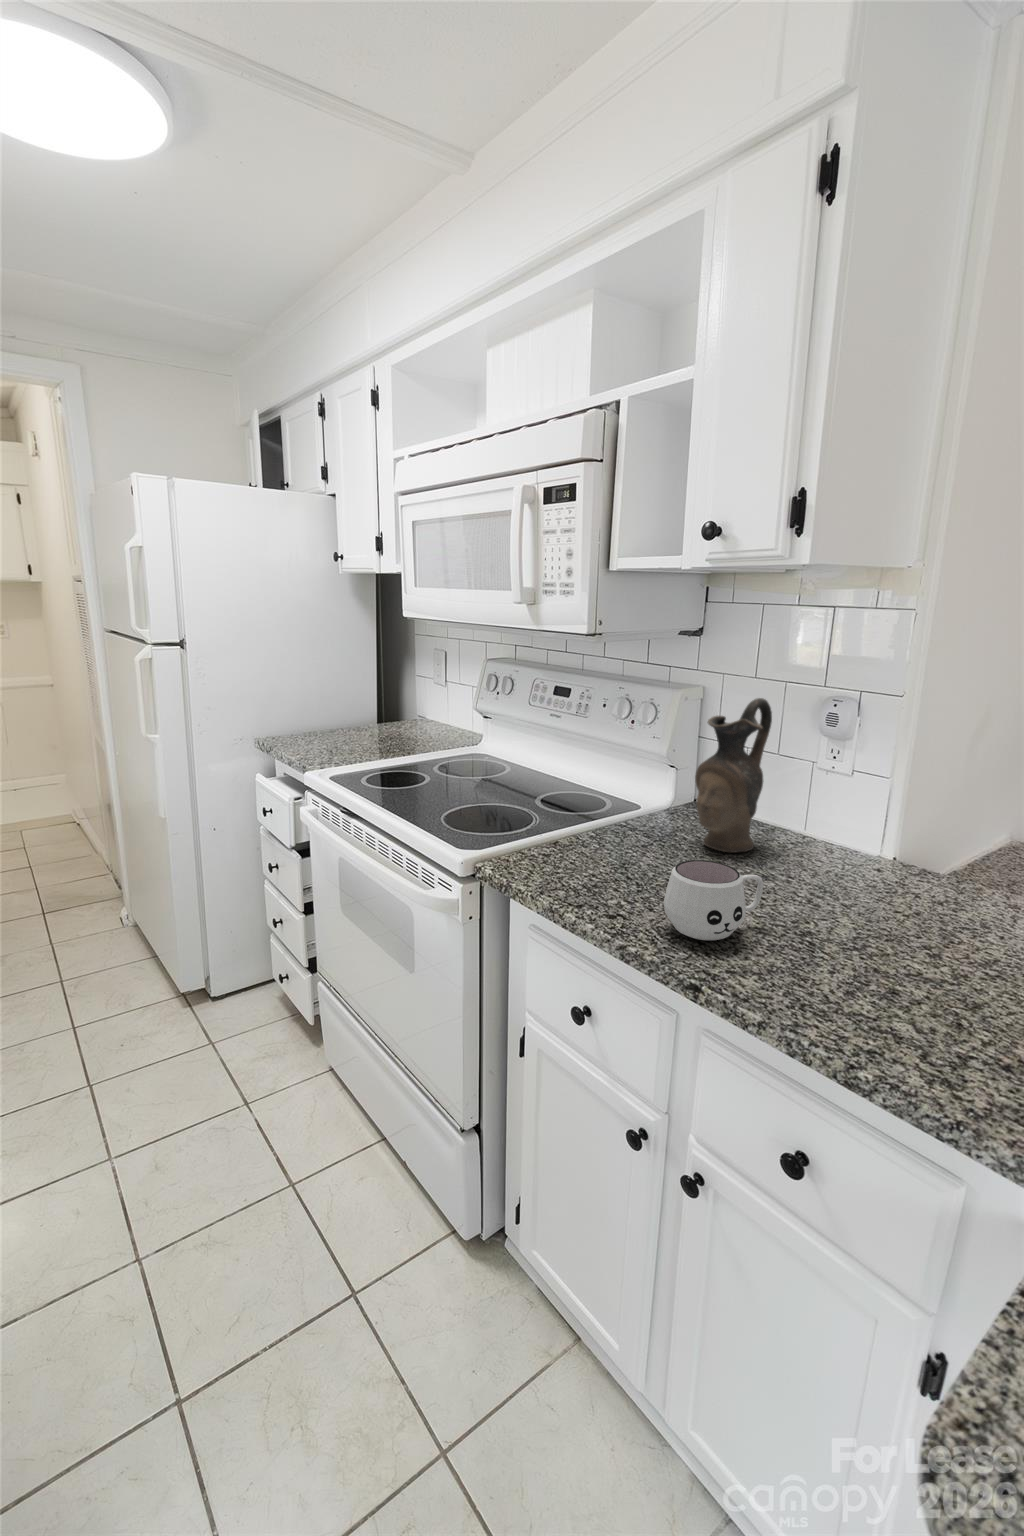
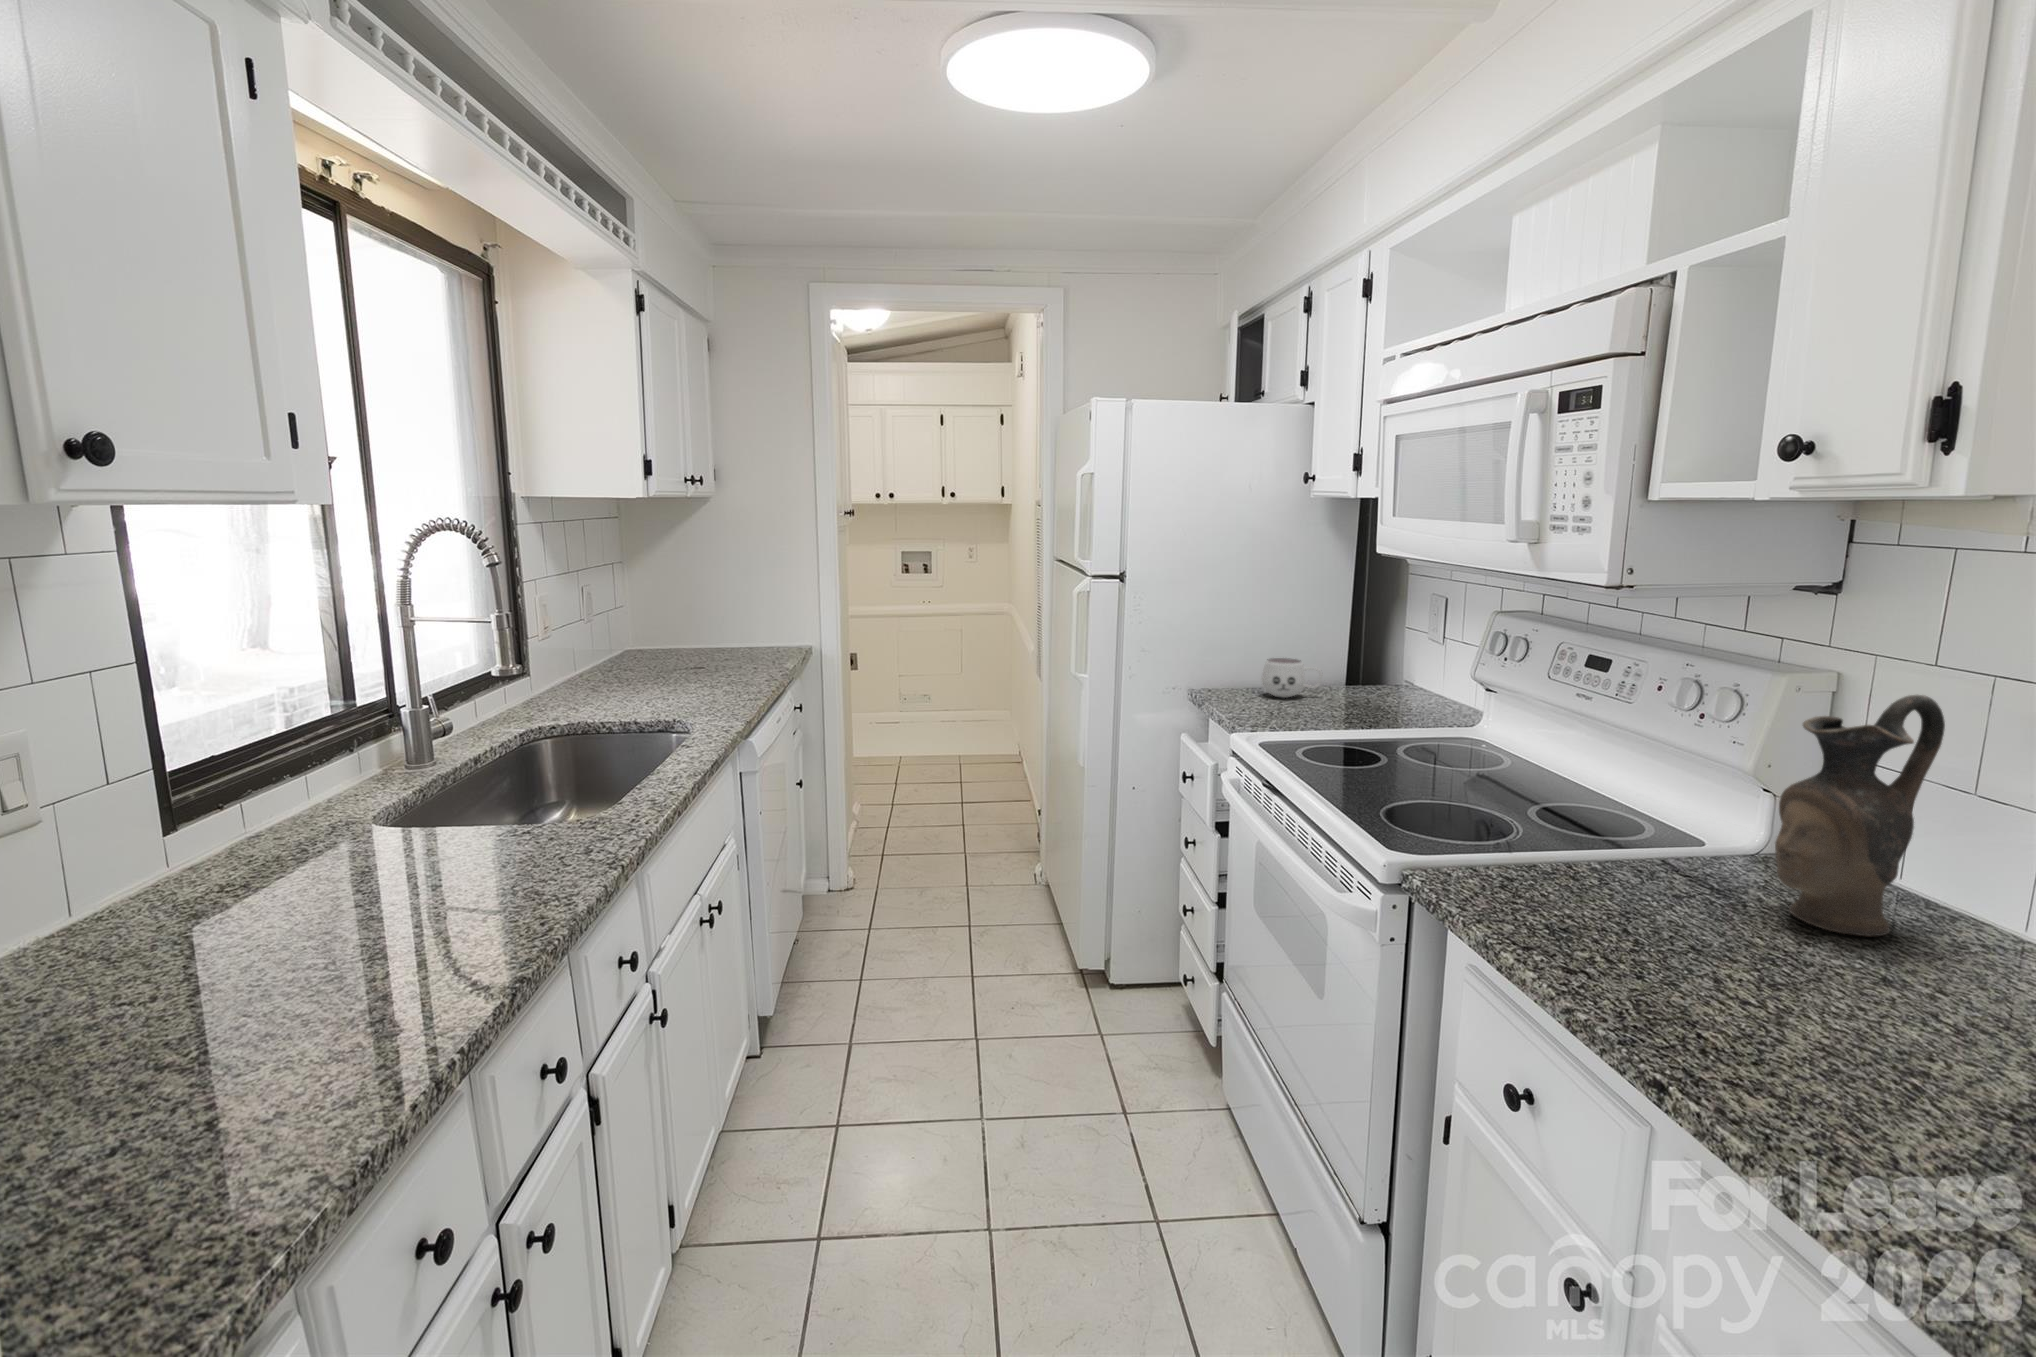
mug: present [664,860,764,940] -> present [1262,658,1322,698]

